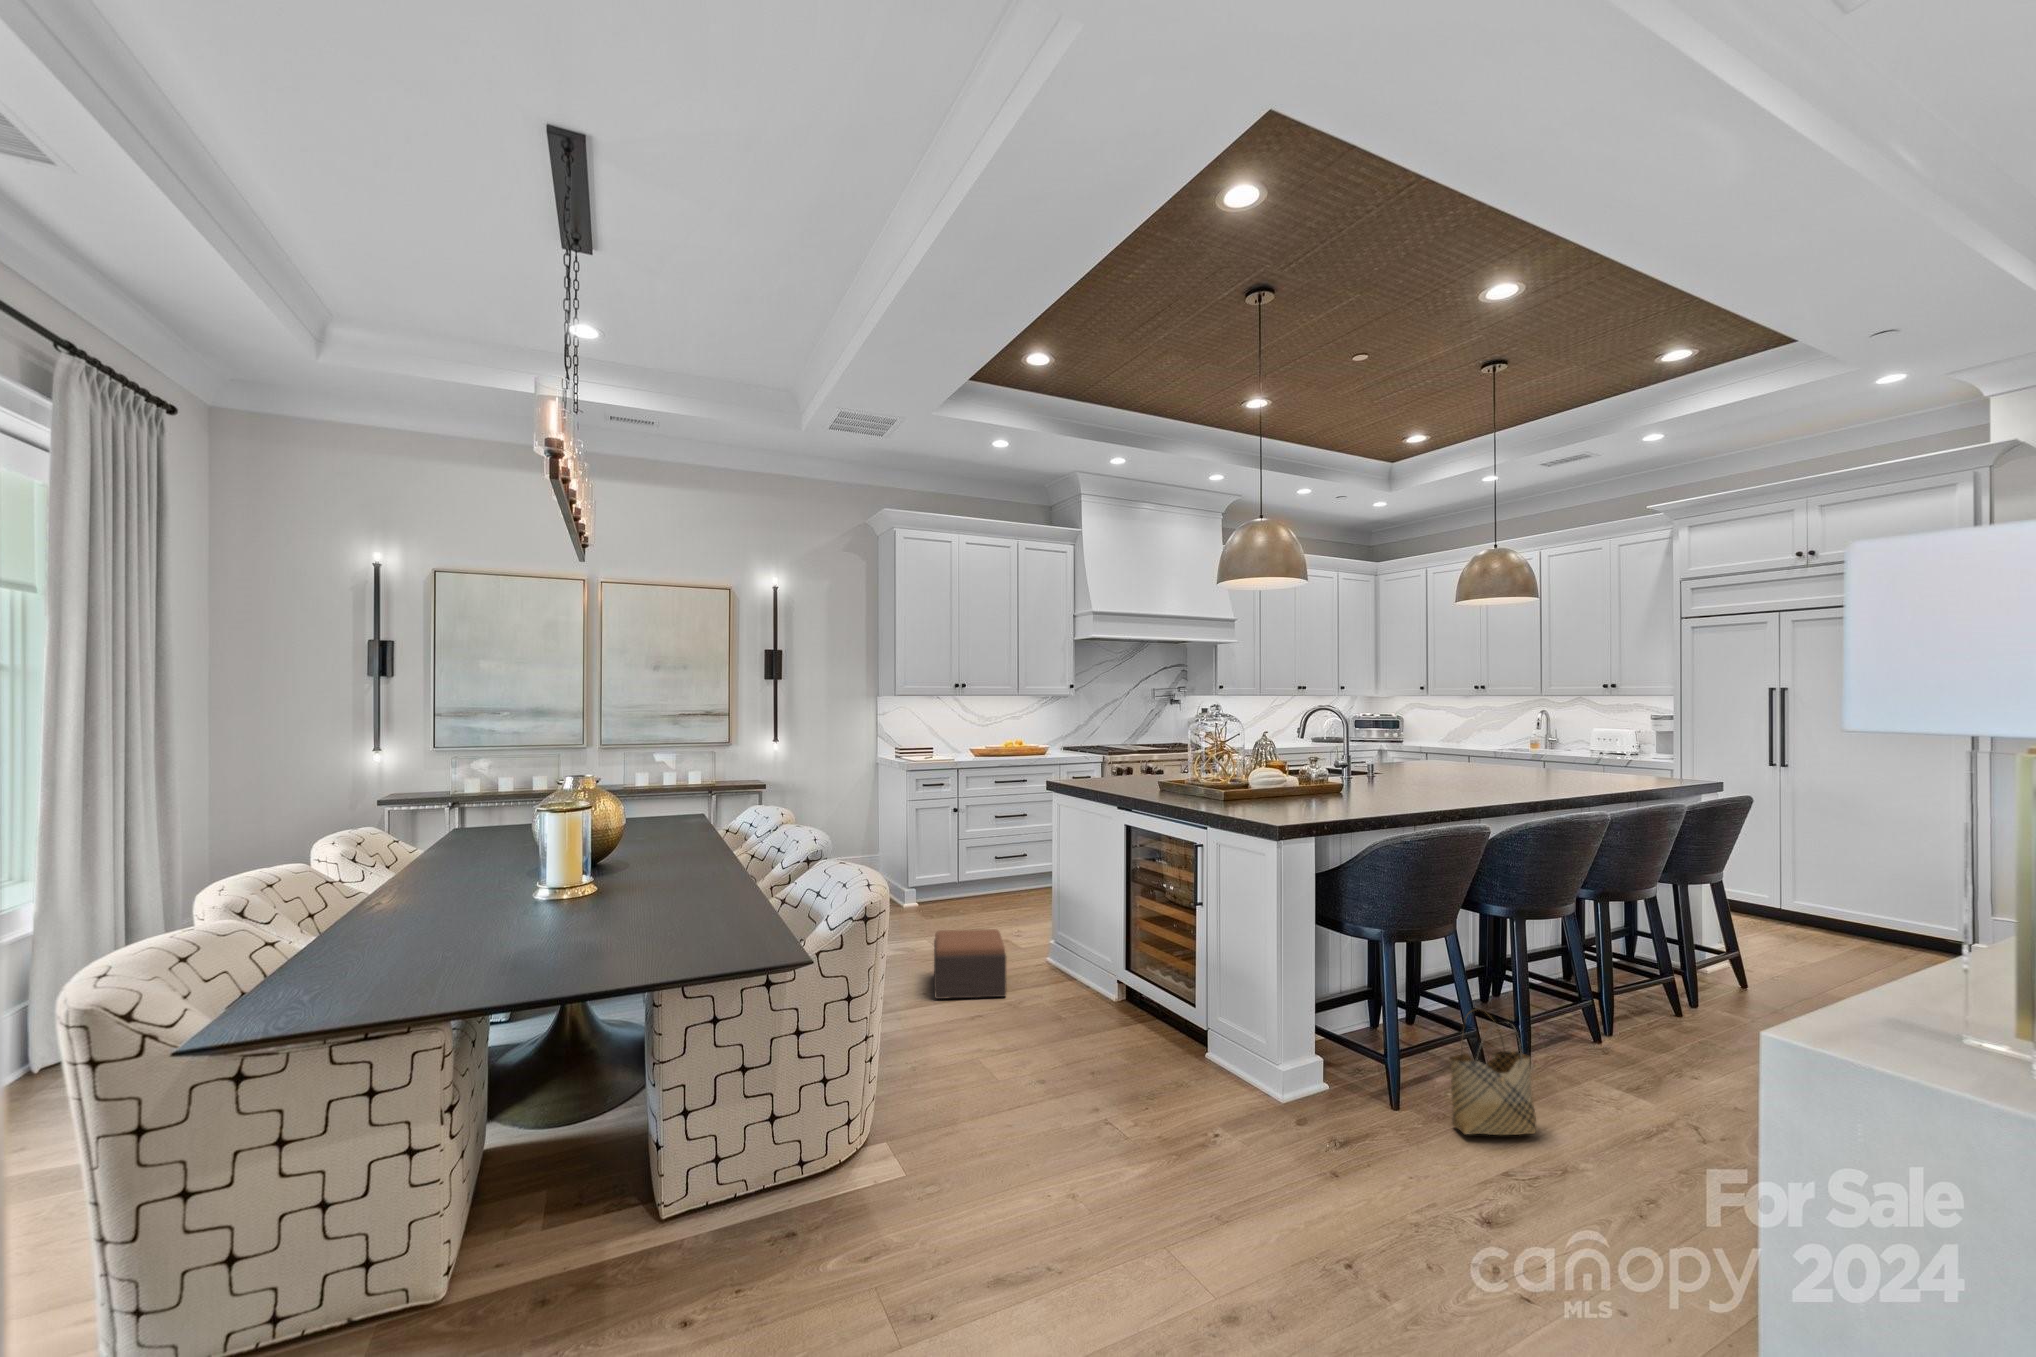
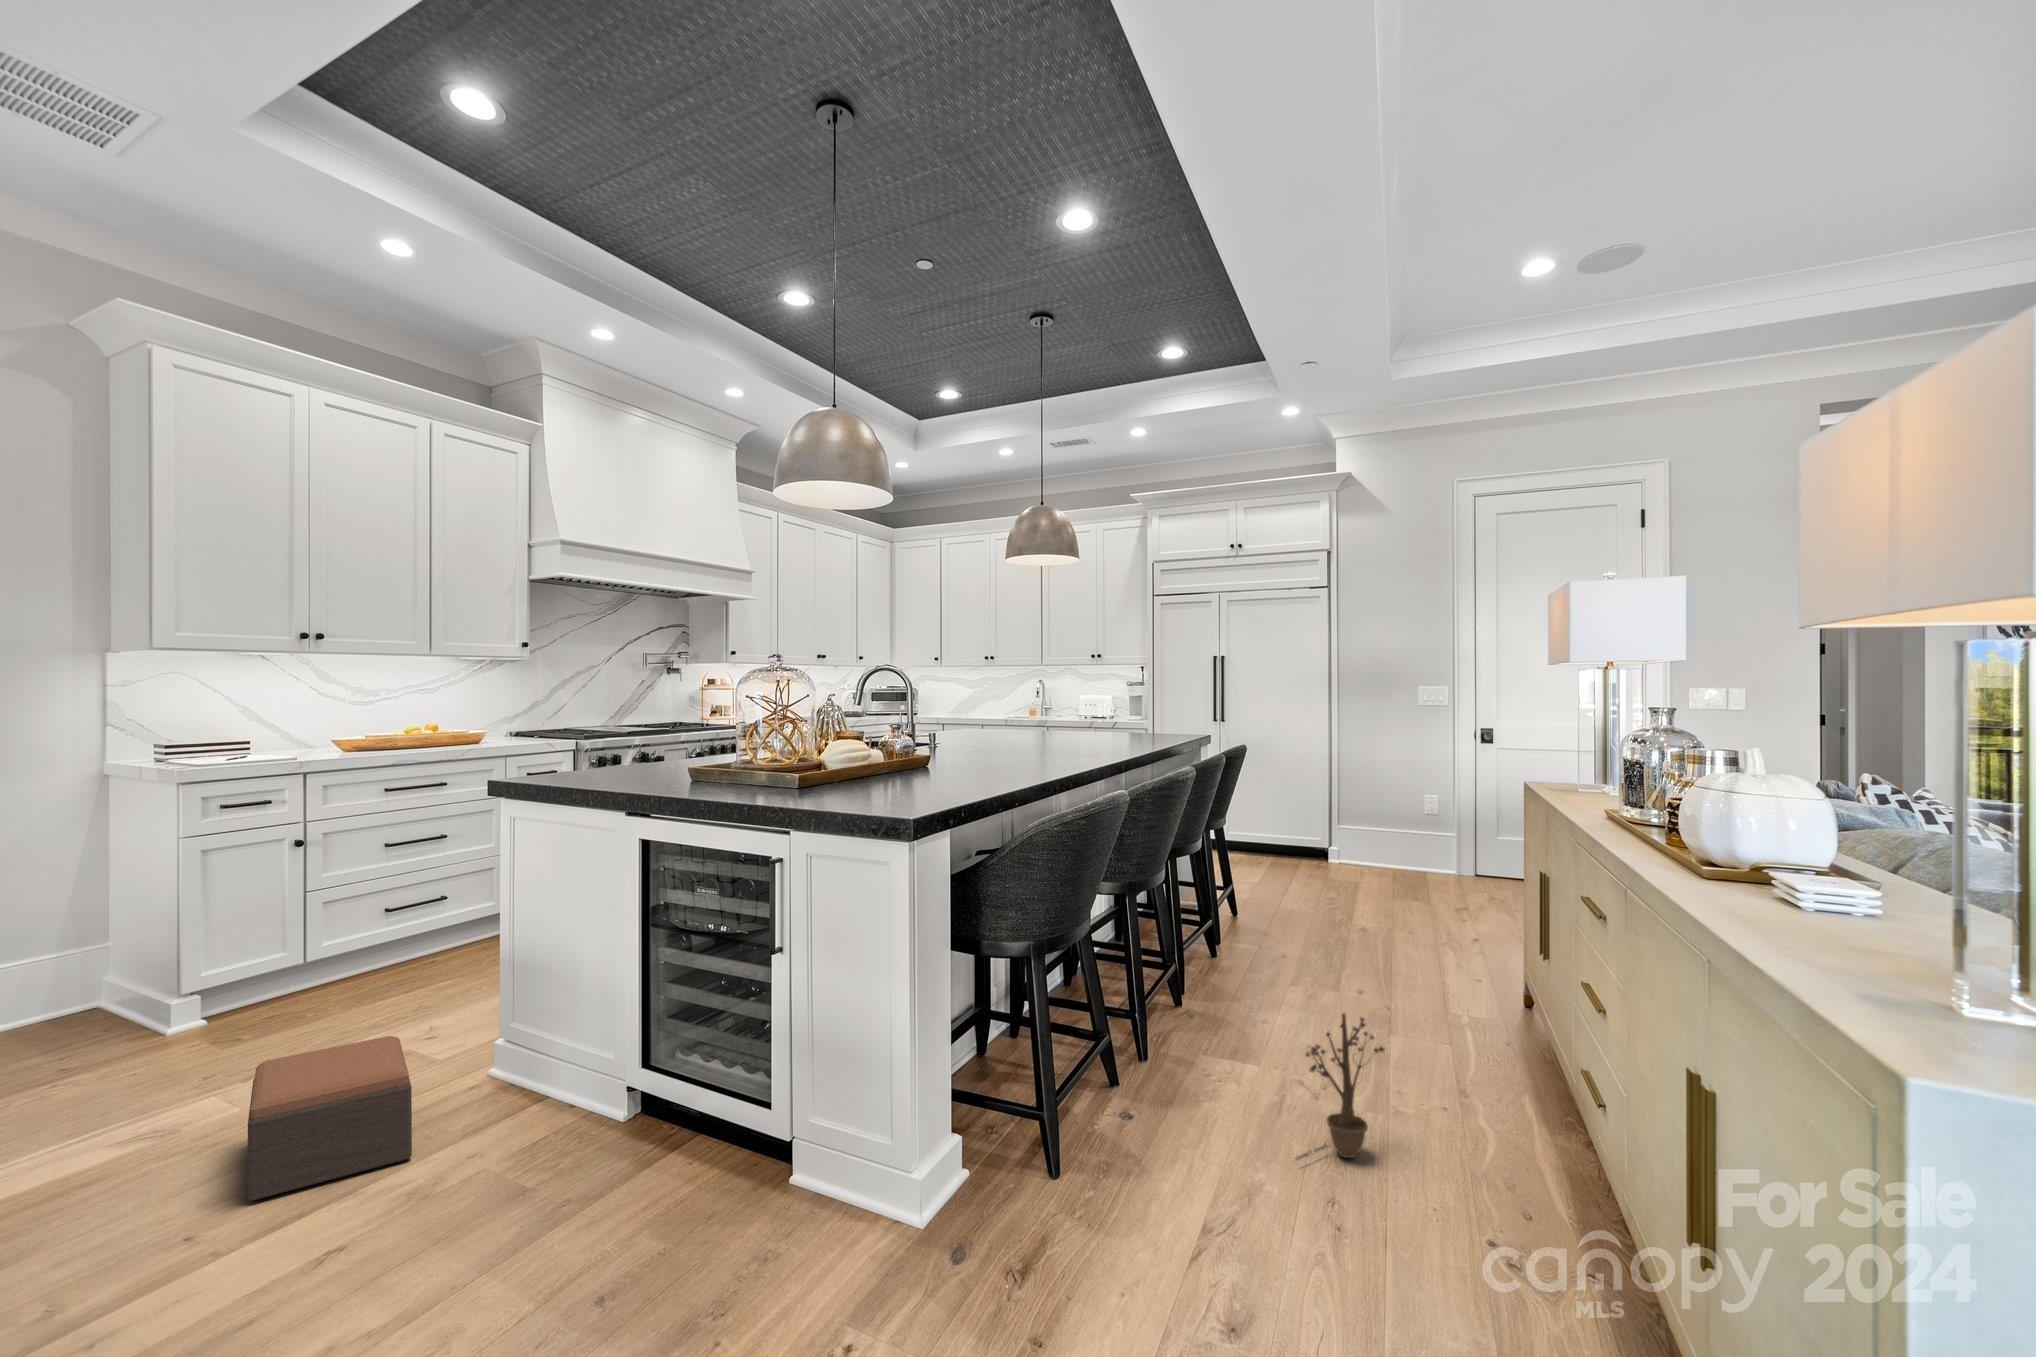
woven basket: present [1449,1008,1536,1135] -> none [1154,1044,1252,1233]
decorative plant: none [1594,1016,1692,1136] -> present [1296,1013,1384,1160]

